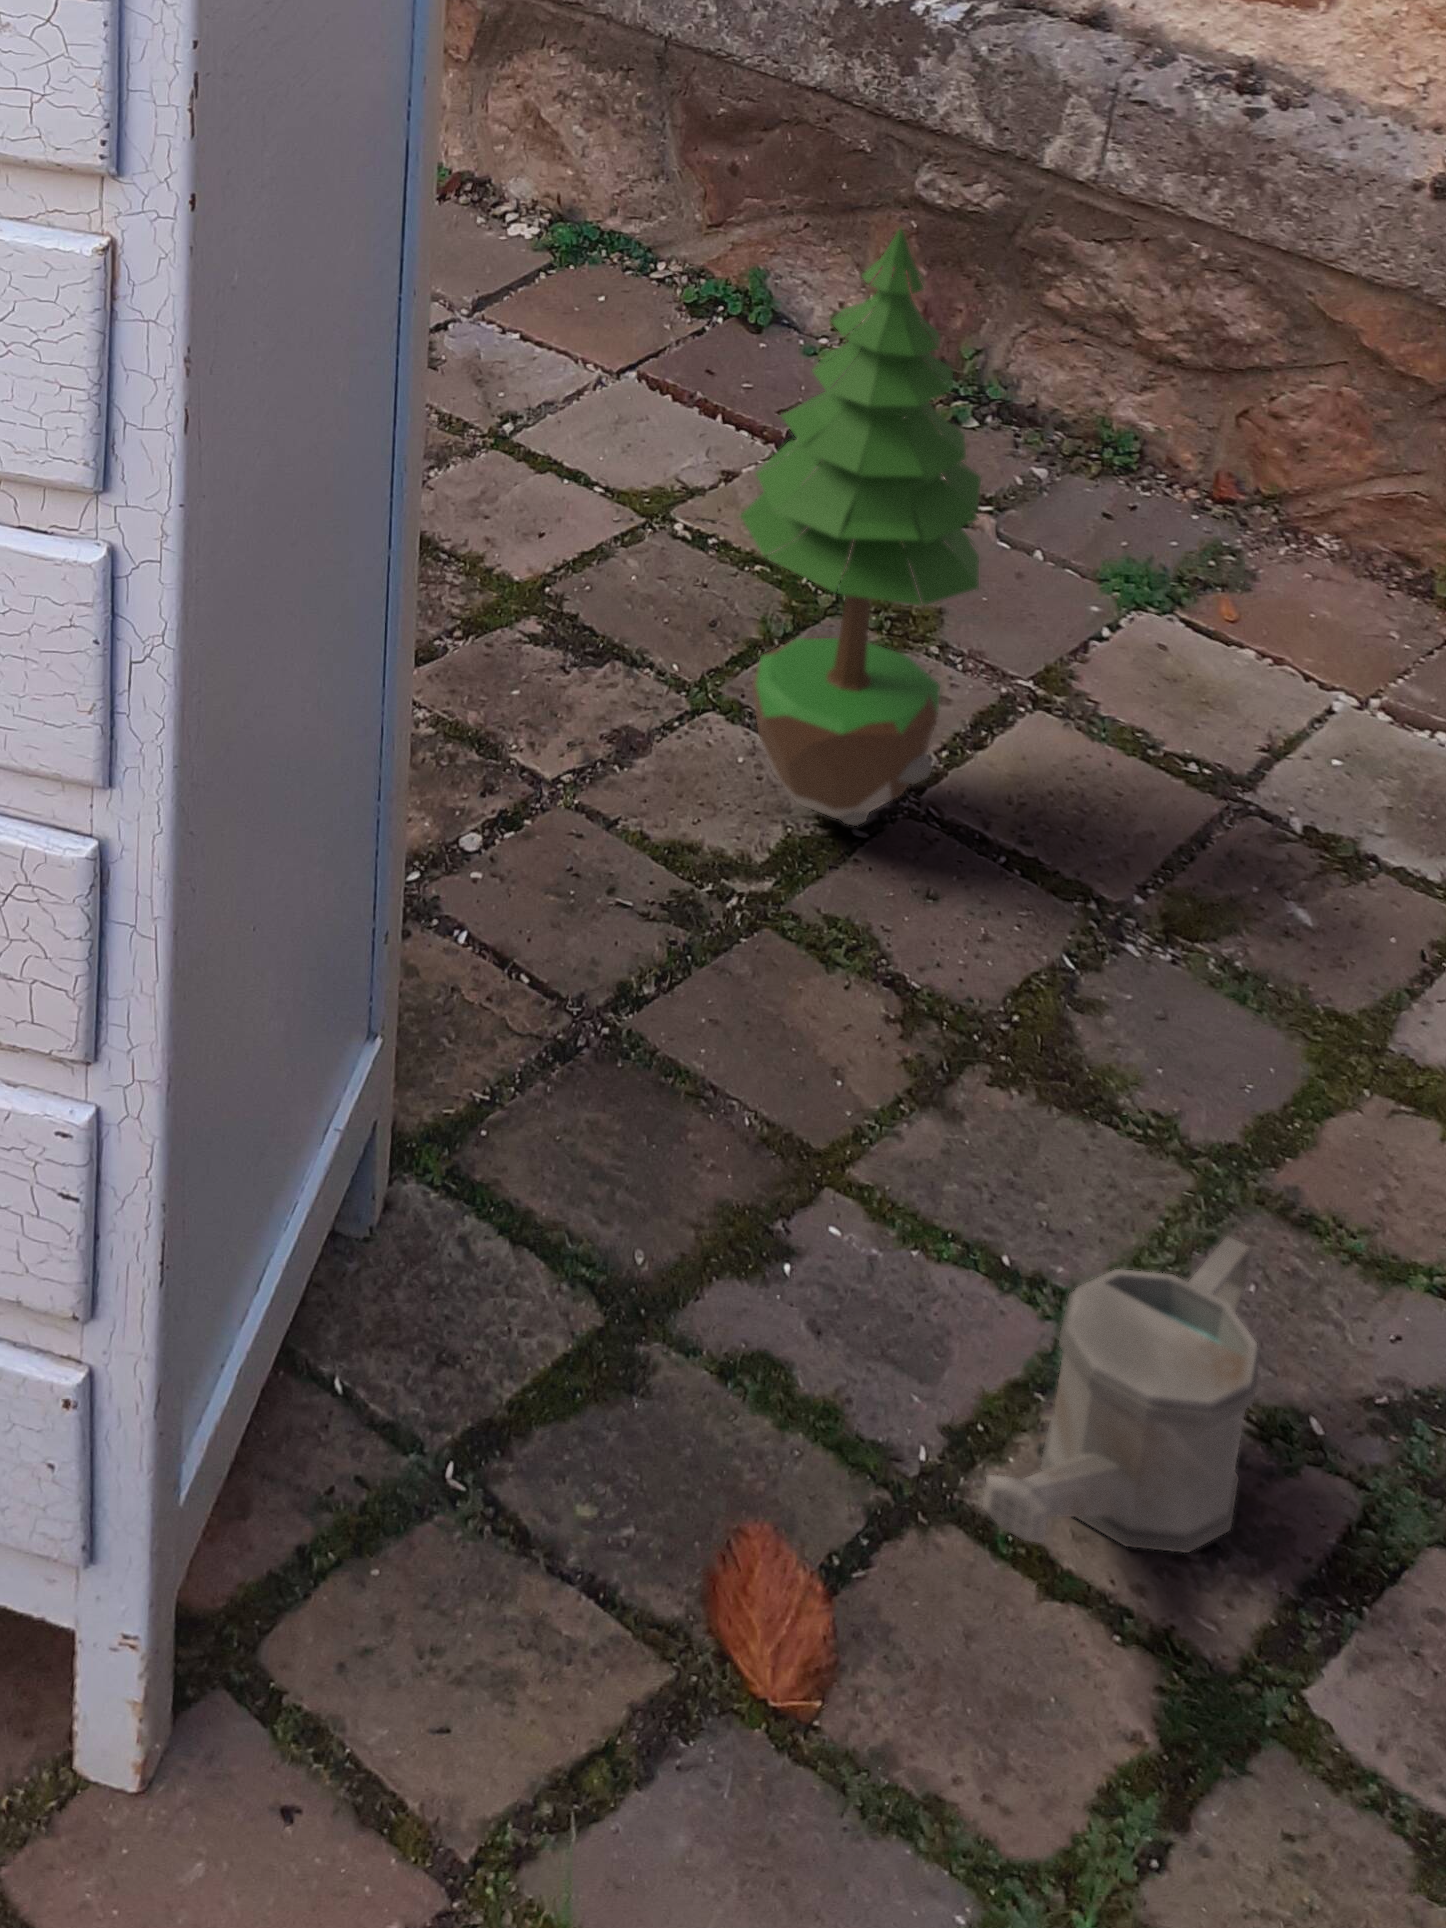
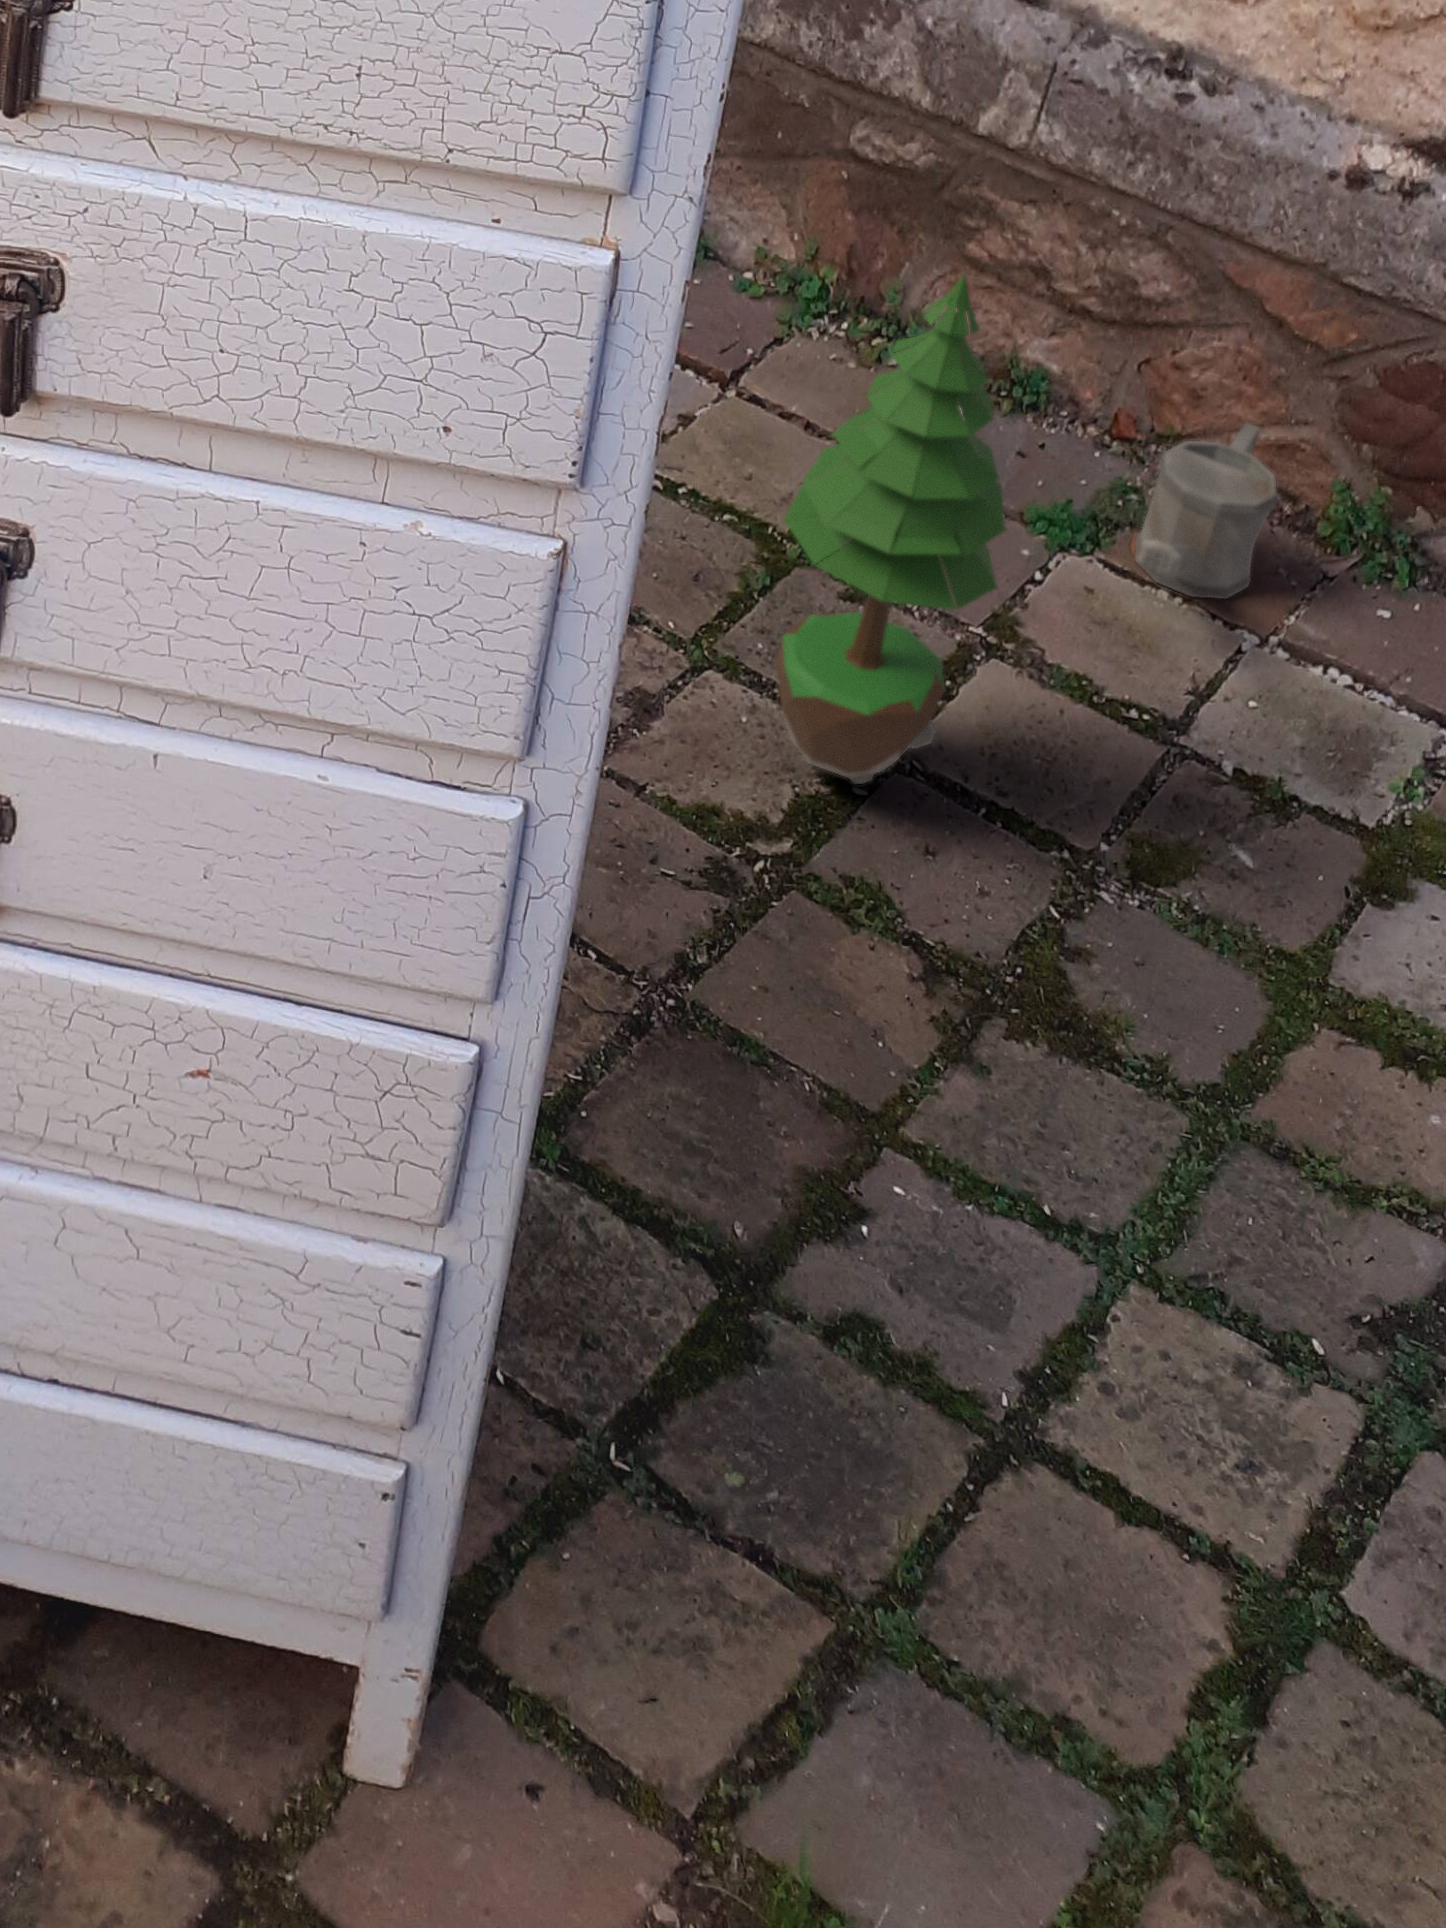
watering can: present [983,1237,1261,1553] -> present [1135,423,1277,599]

